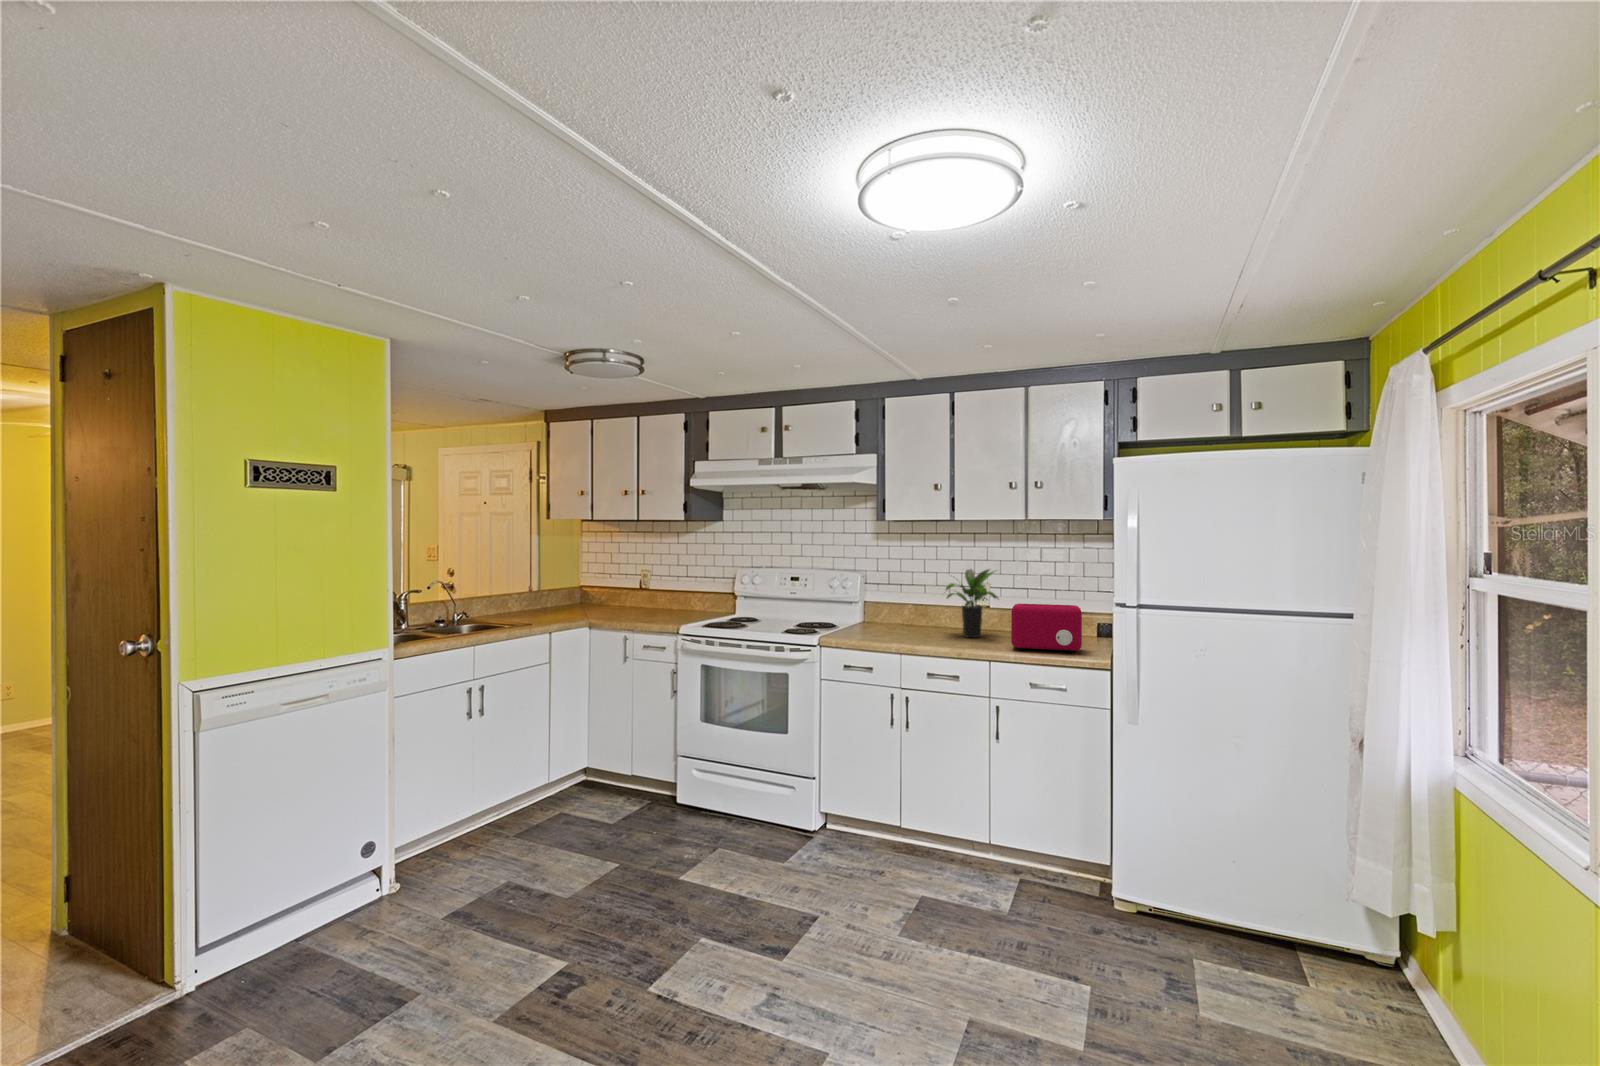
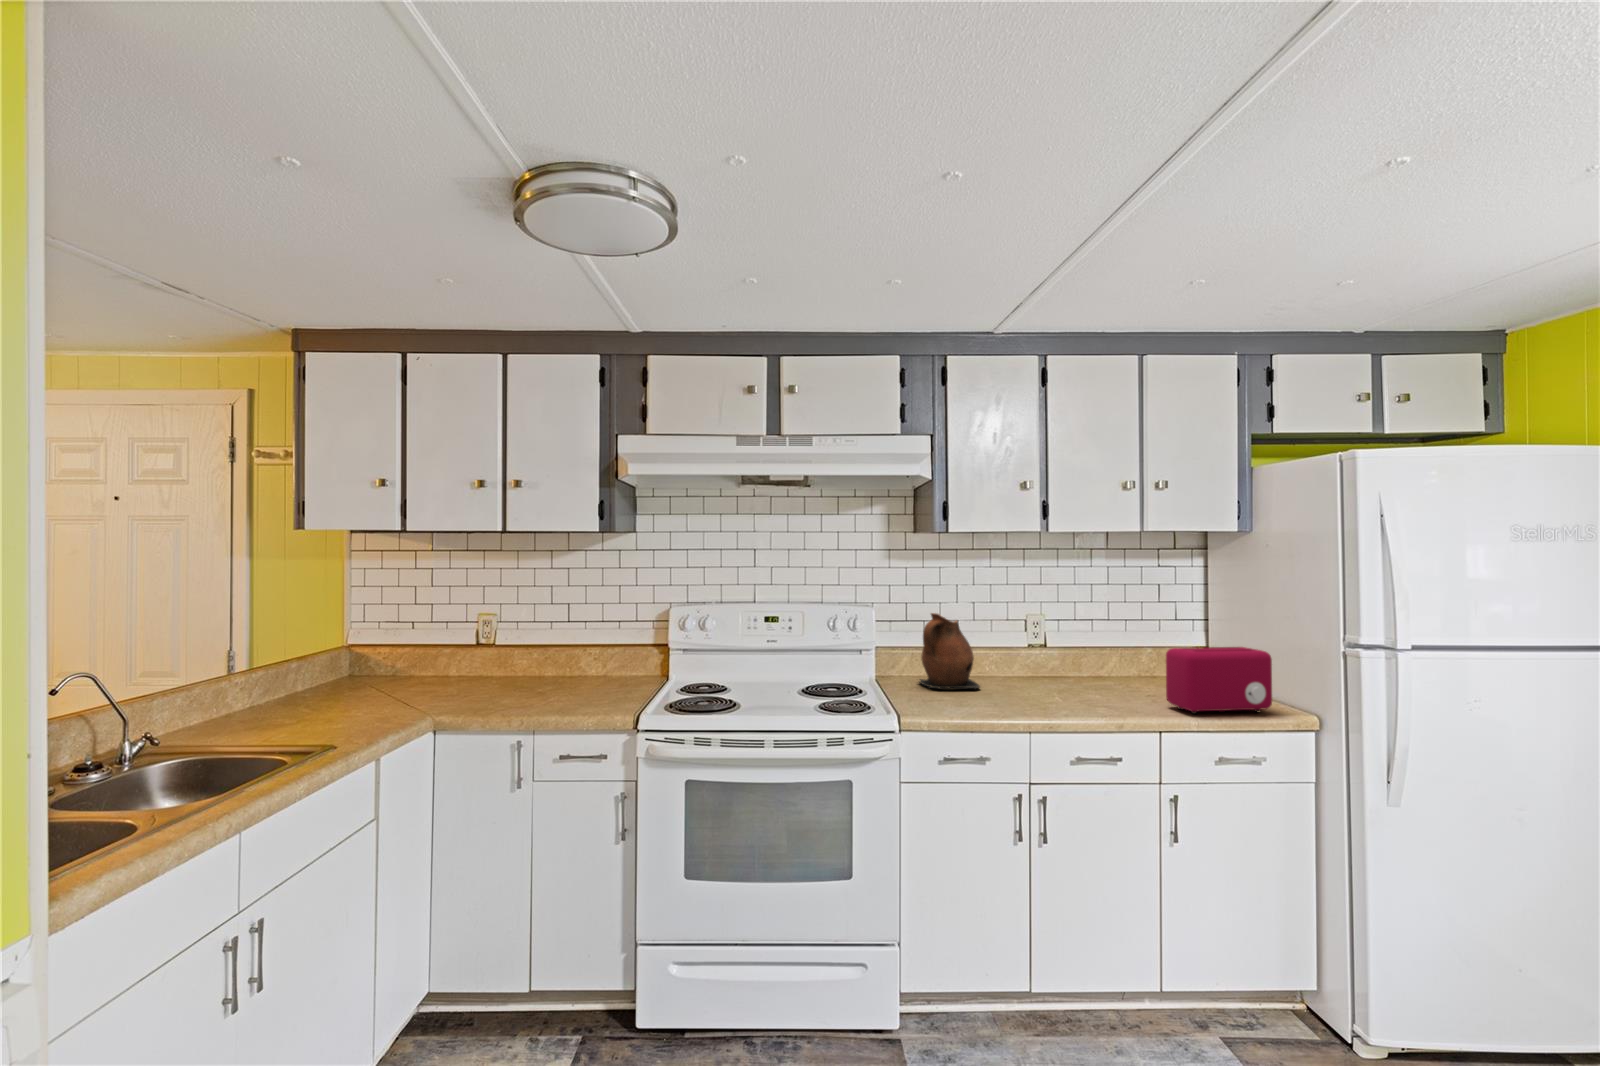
potted plant: present [946,569,998,637] -> none [1029,600,1120,697]
ceramic pitcher: none [877,576,923,630] -> present [919,613,980,688]

